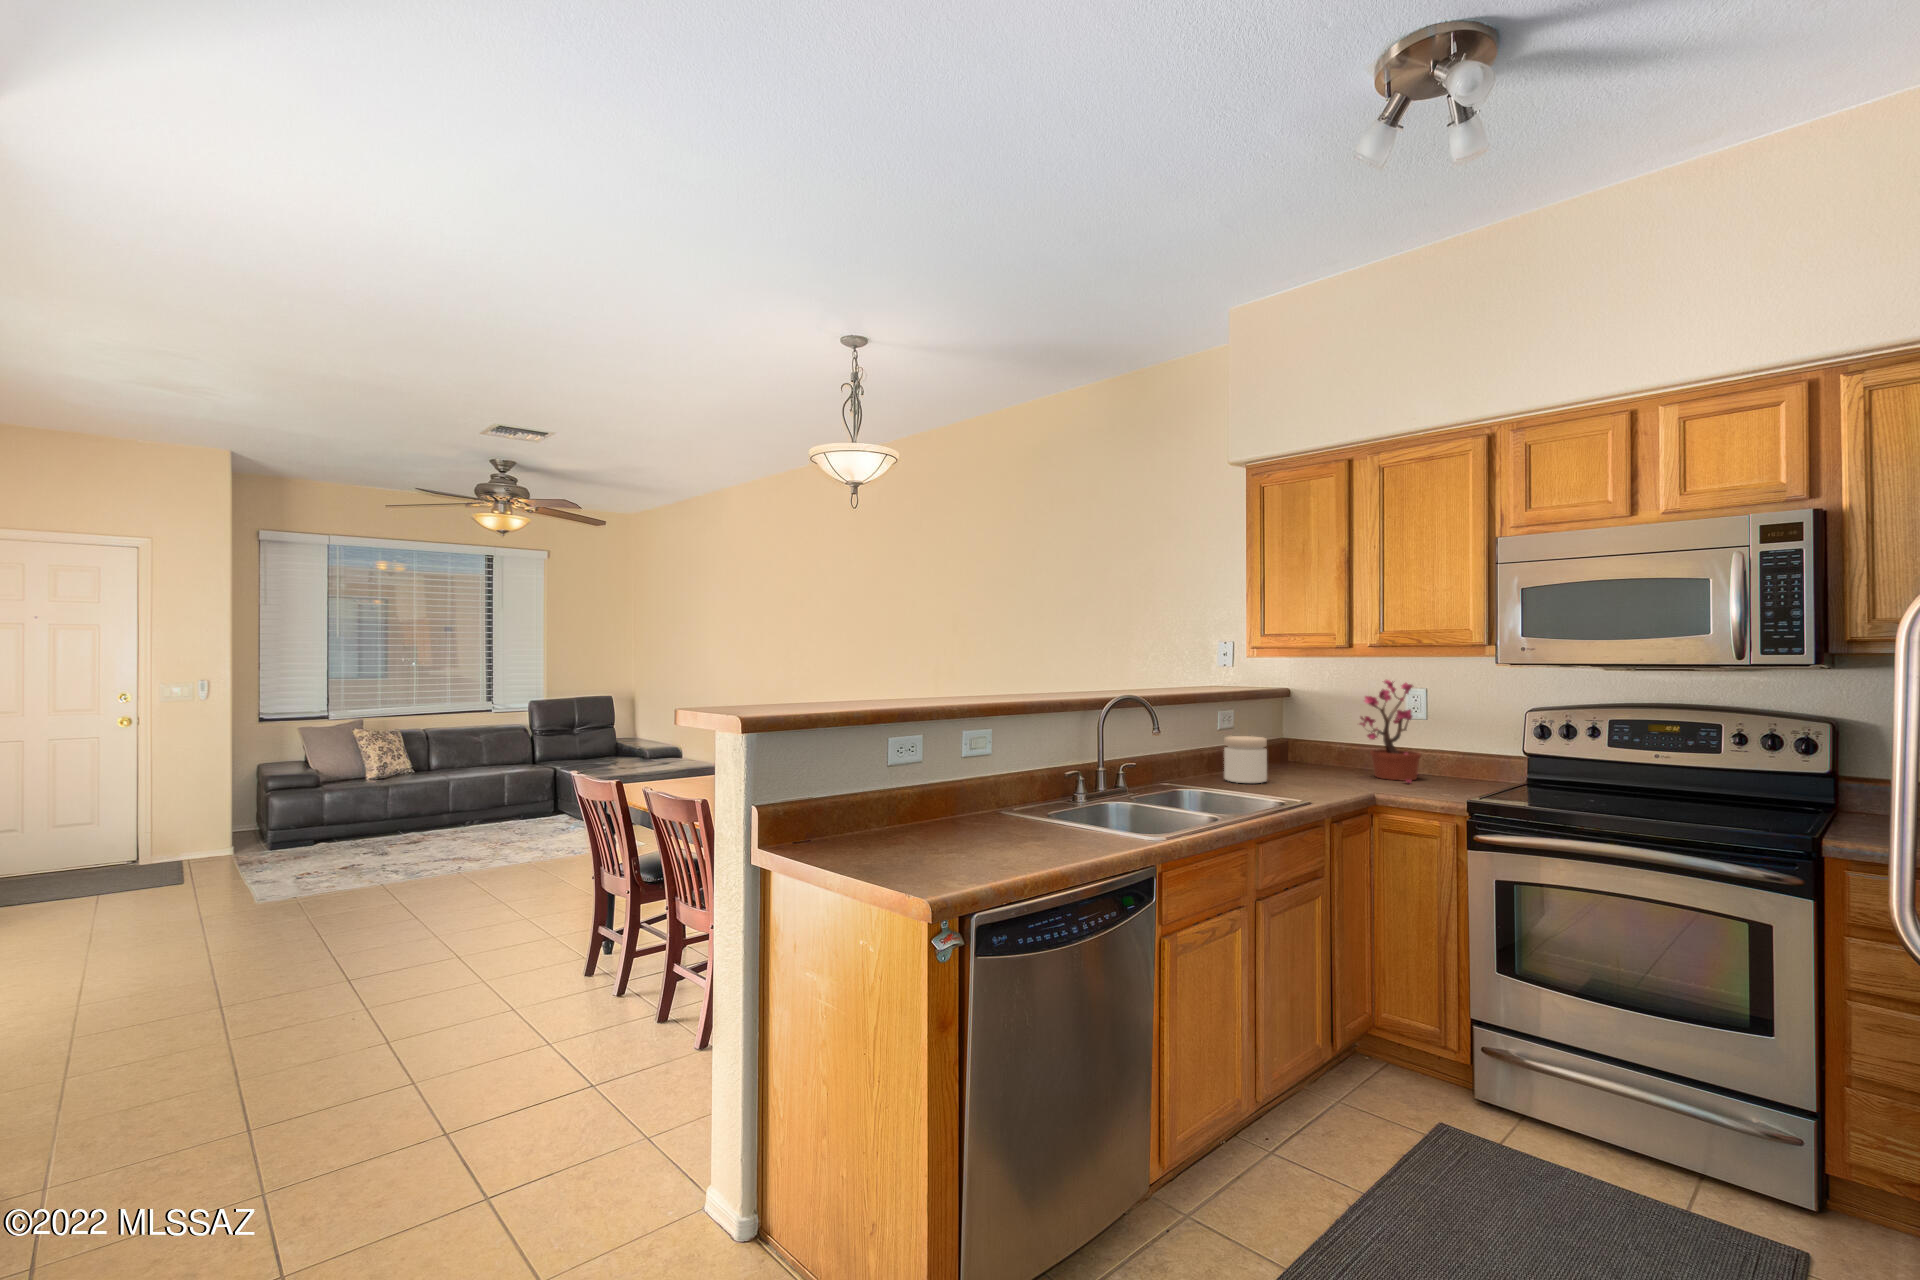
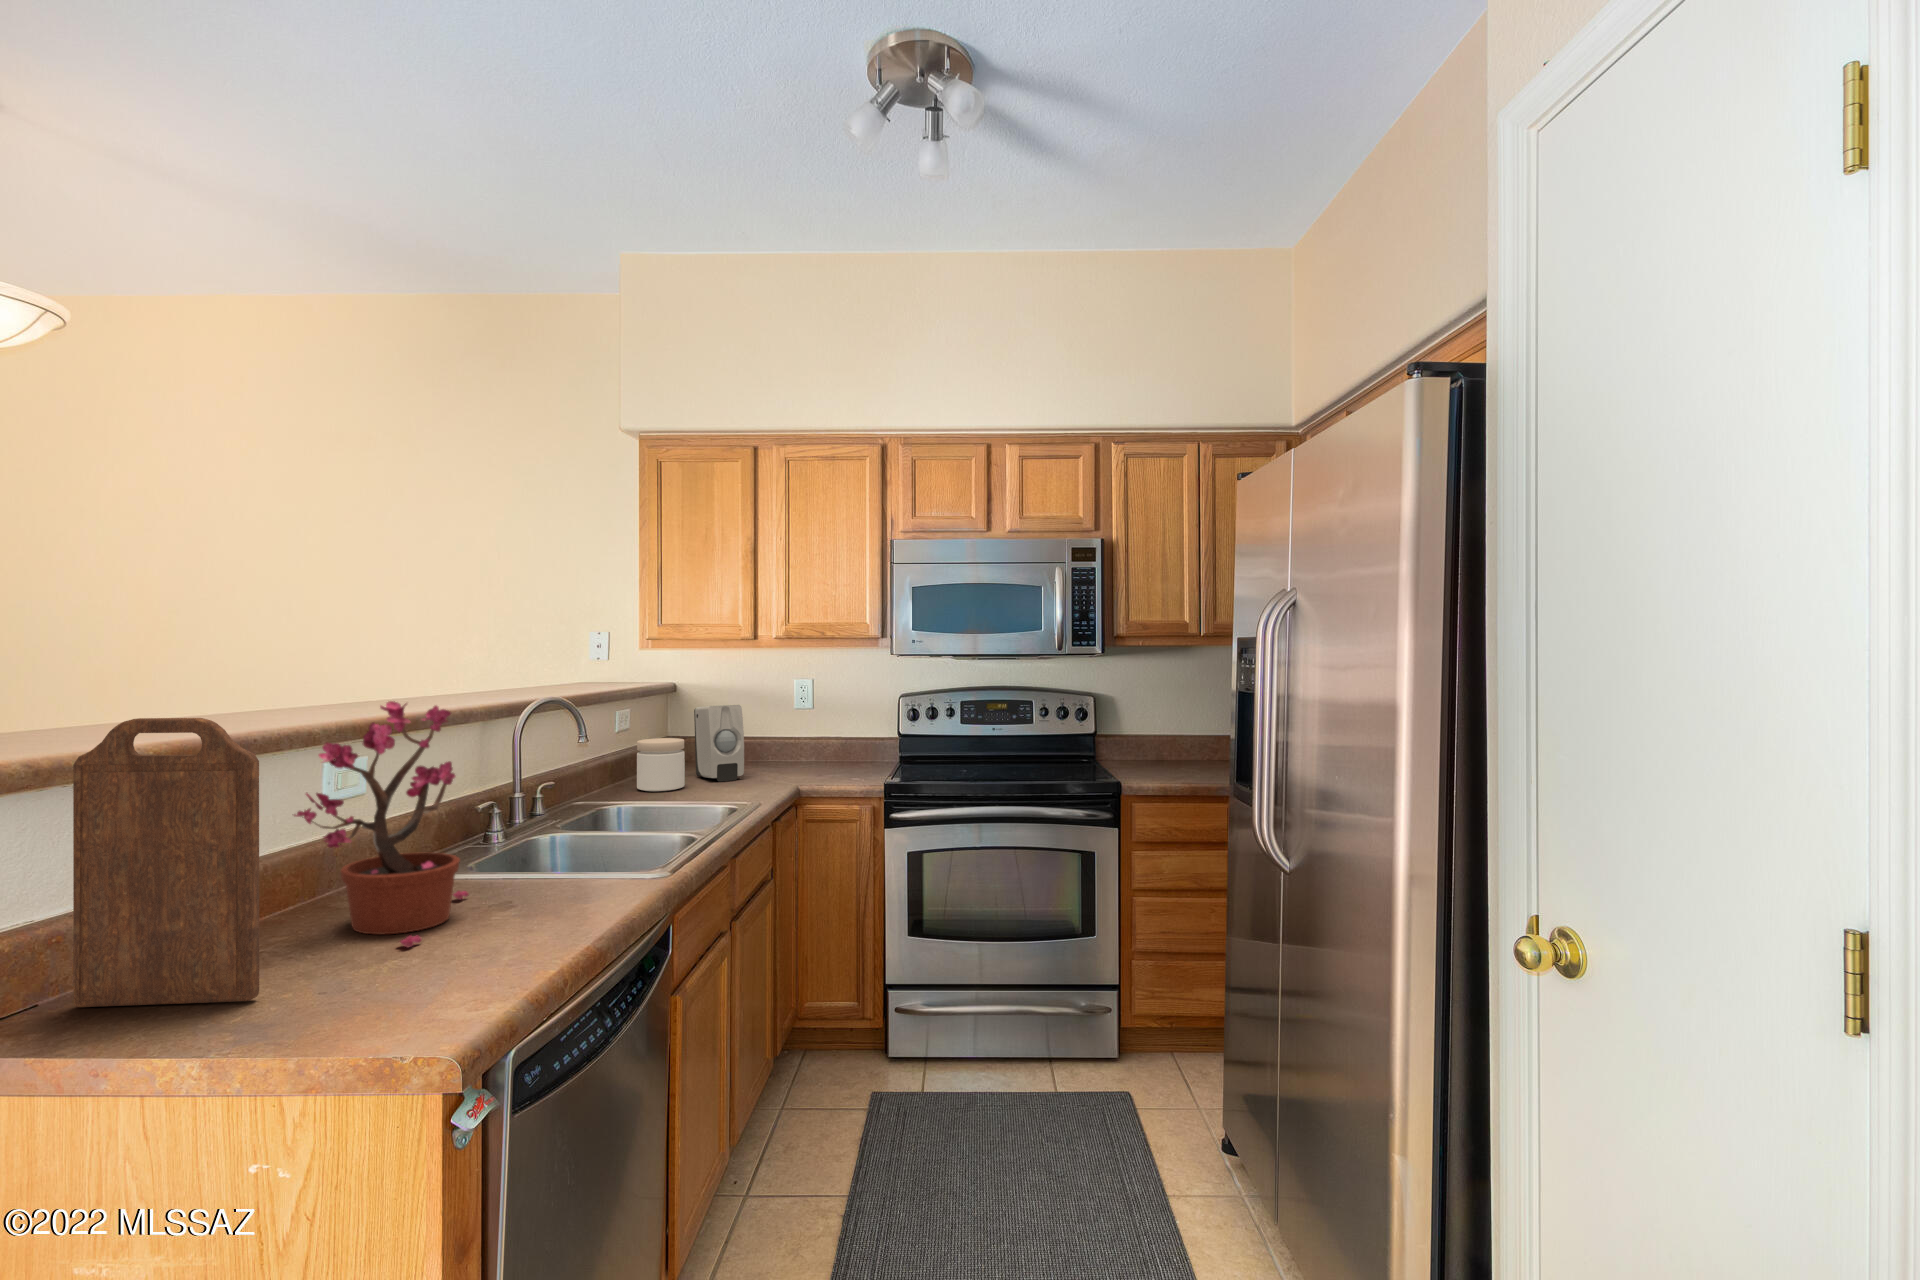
potted plant: present [1360,680,1421,783] -> present [294,701,468,947]
cutting board: none [807,688,874,855] -> present [73,718,259,1007]
soap dispenser: none [1288,709,1330,782] -> present [694,705,744,781]

